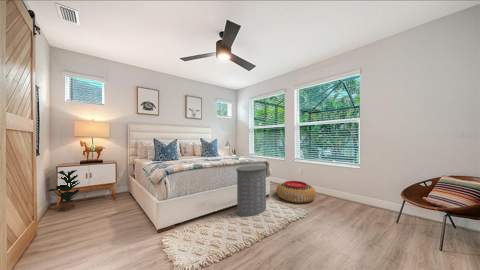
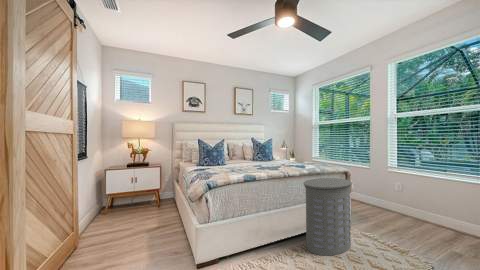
potted plant: present [48,170,80,211] -> none [96,173,127,216]
pouf: present [276,181,316,203] -> none [362,202,438,242]

